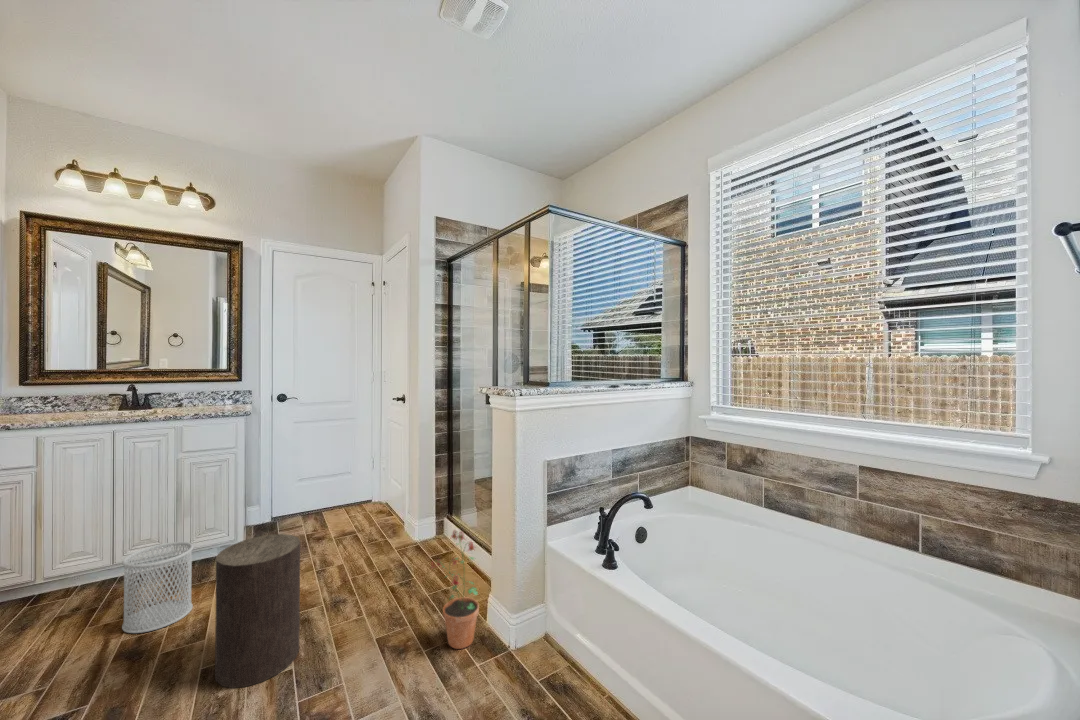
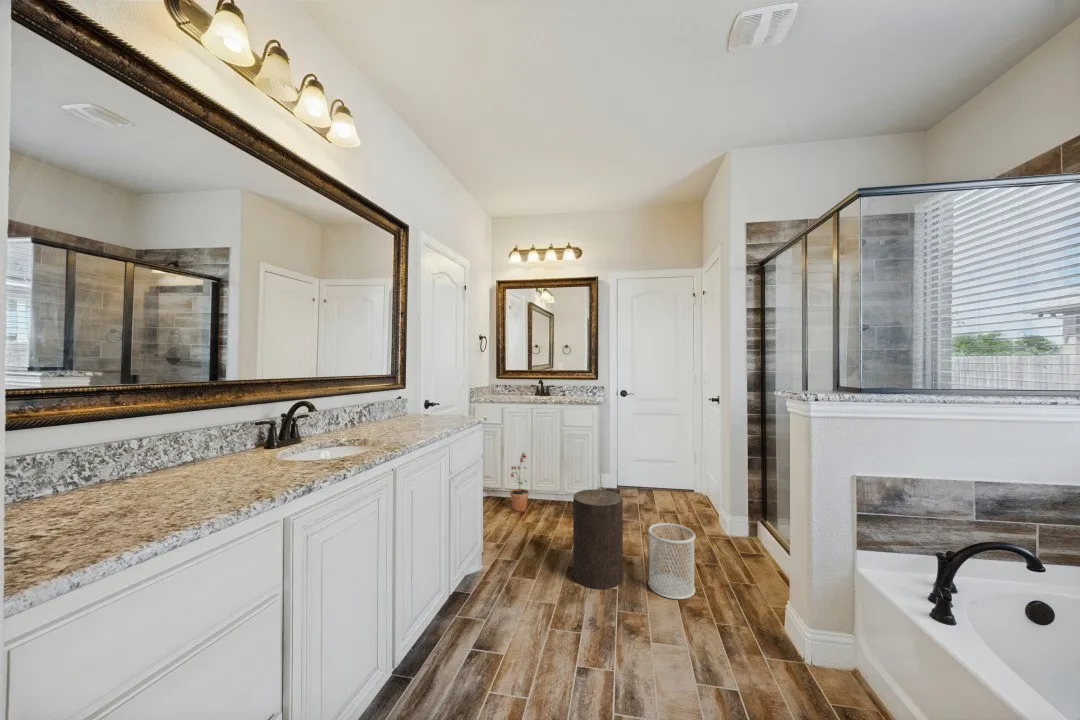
potted plant: present [431,531,479,649] -> present [510,453,529,511]
wastebasket: present [122,542,193,633] -> present [648,523,695,599]

